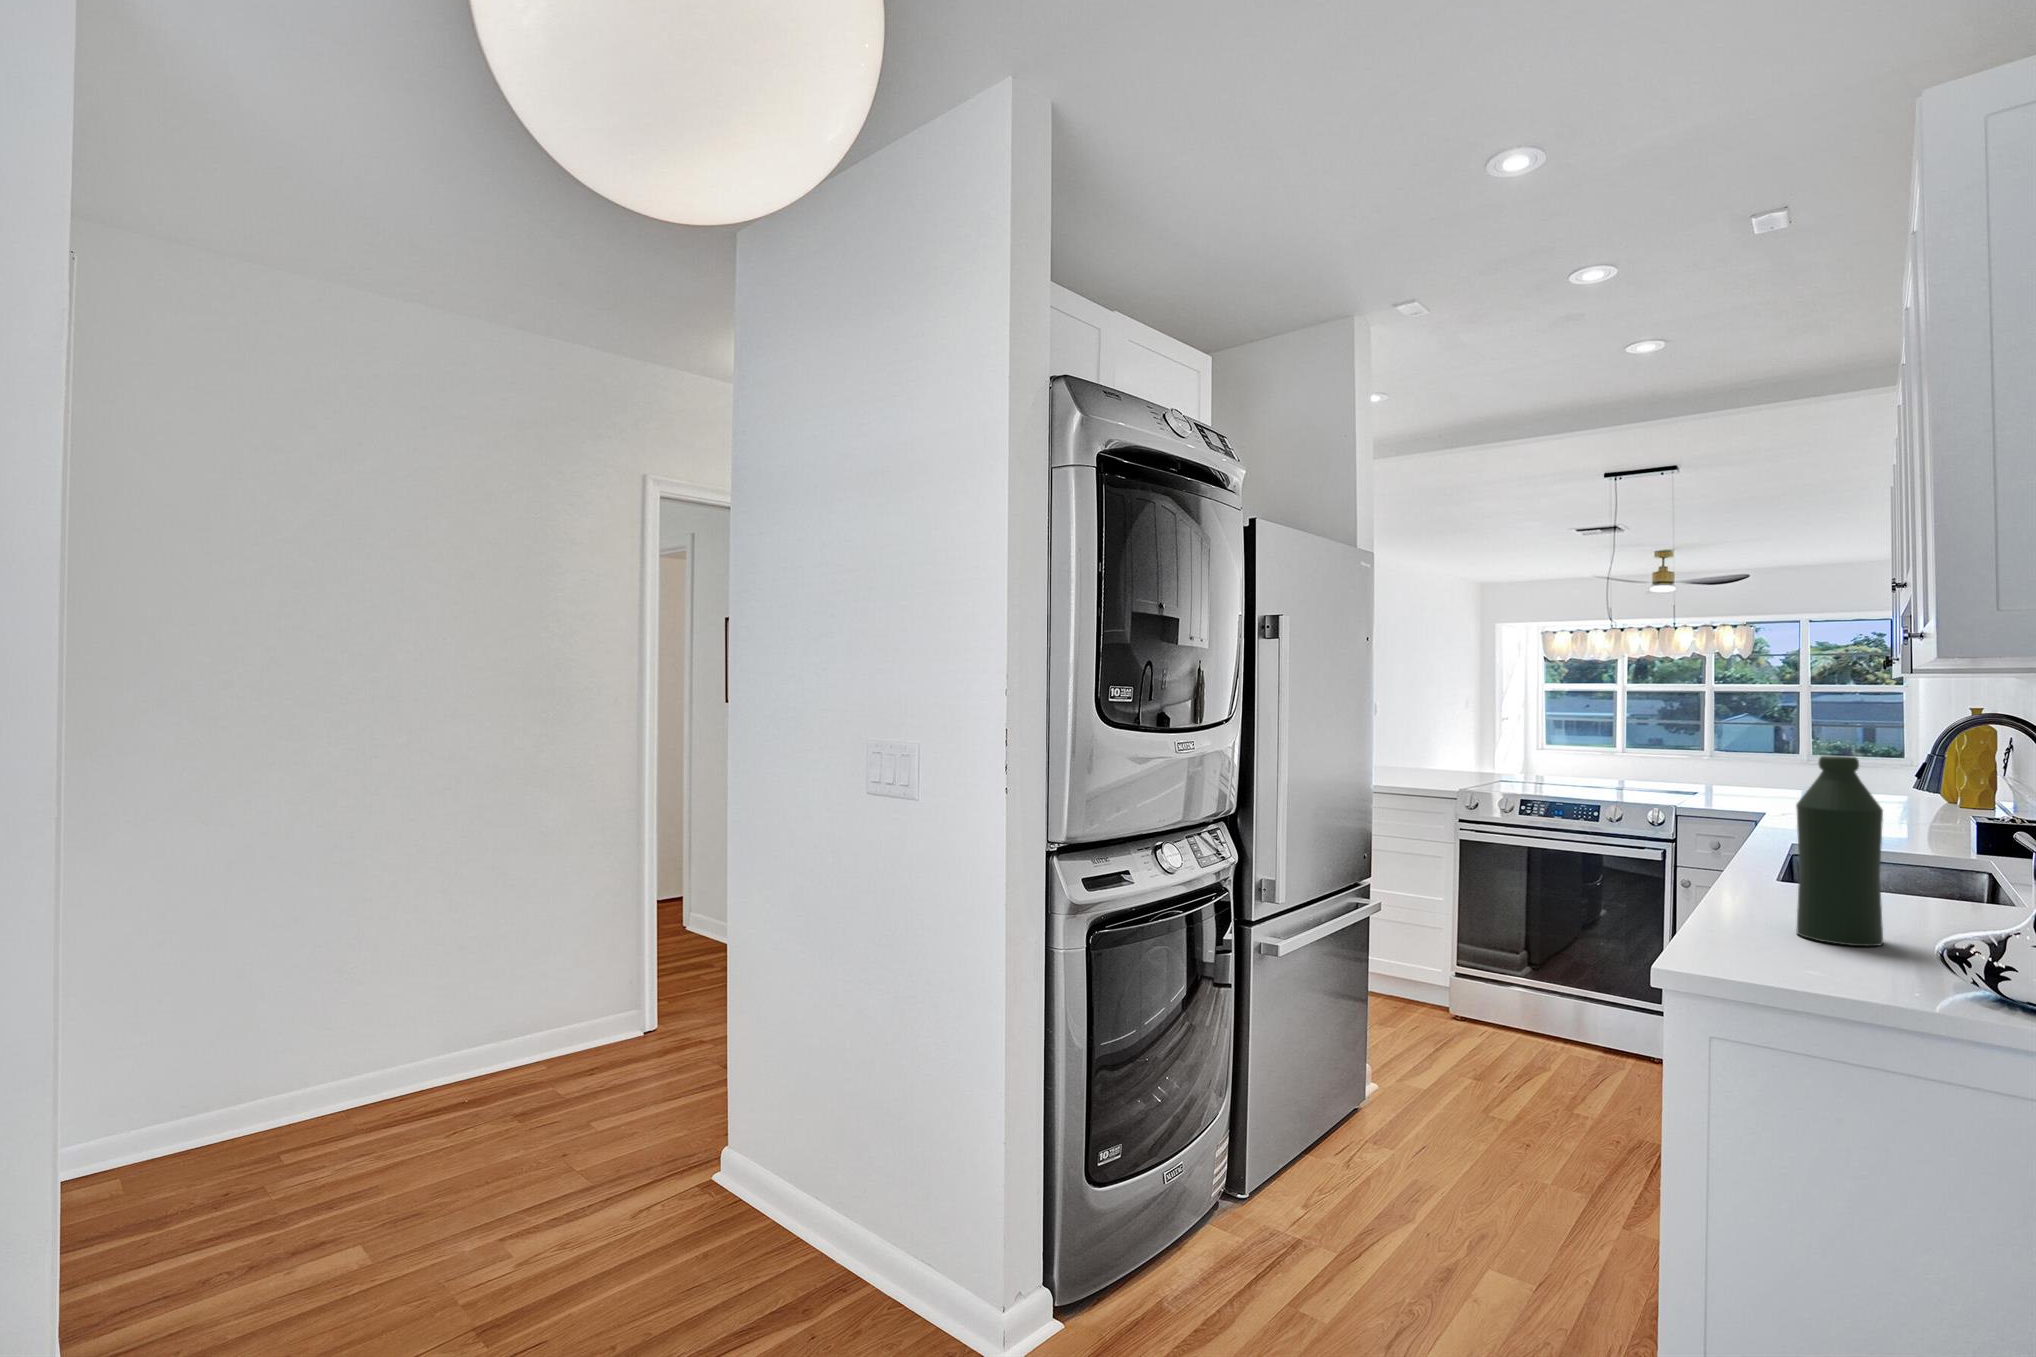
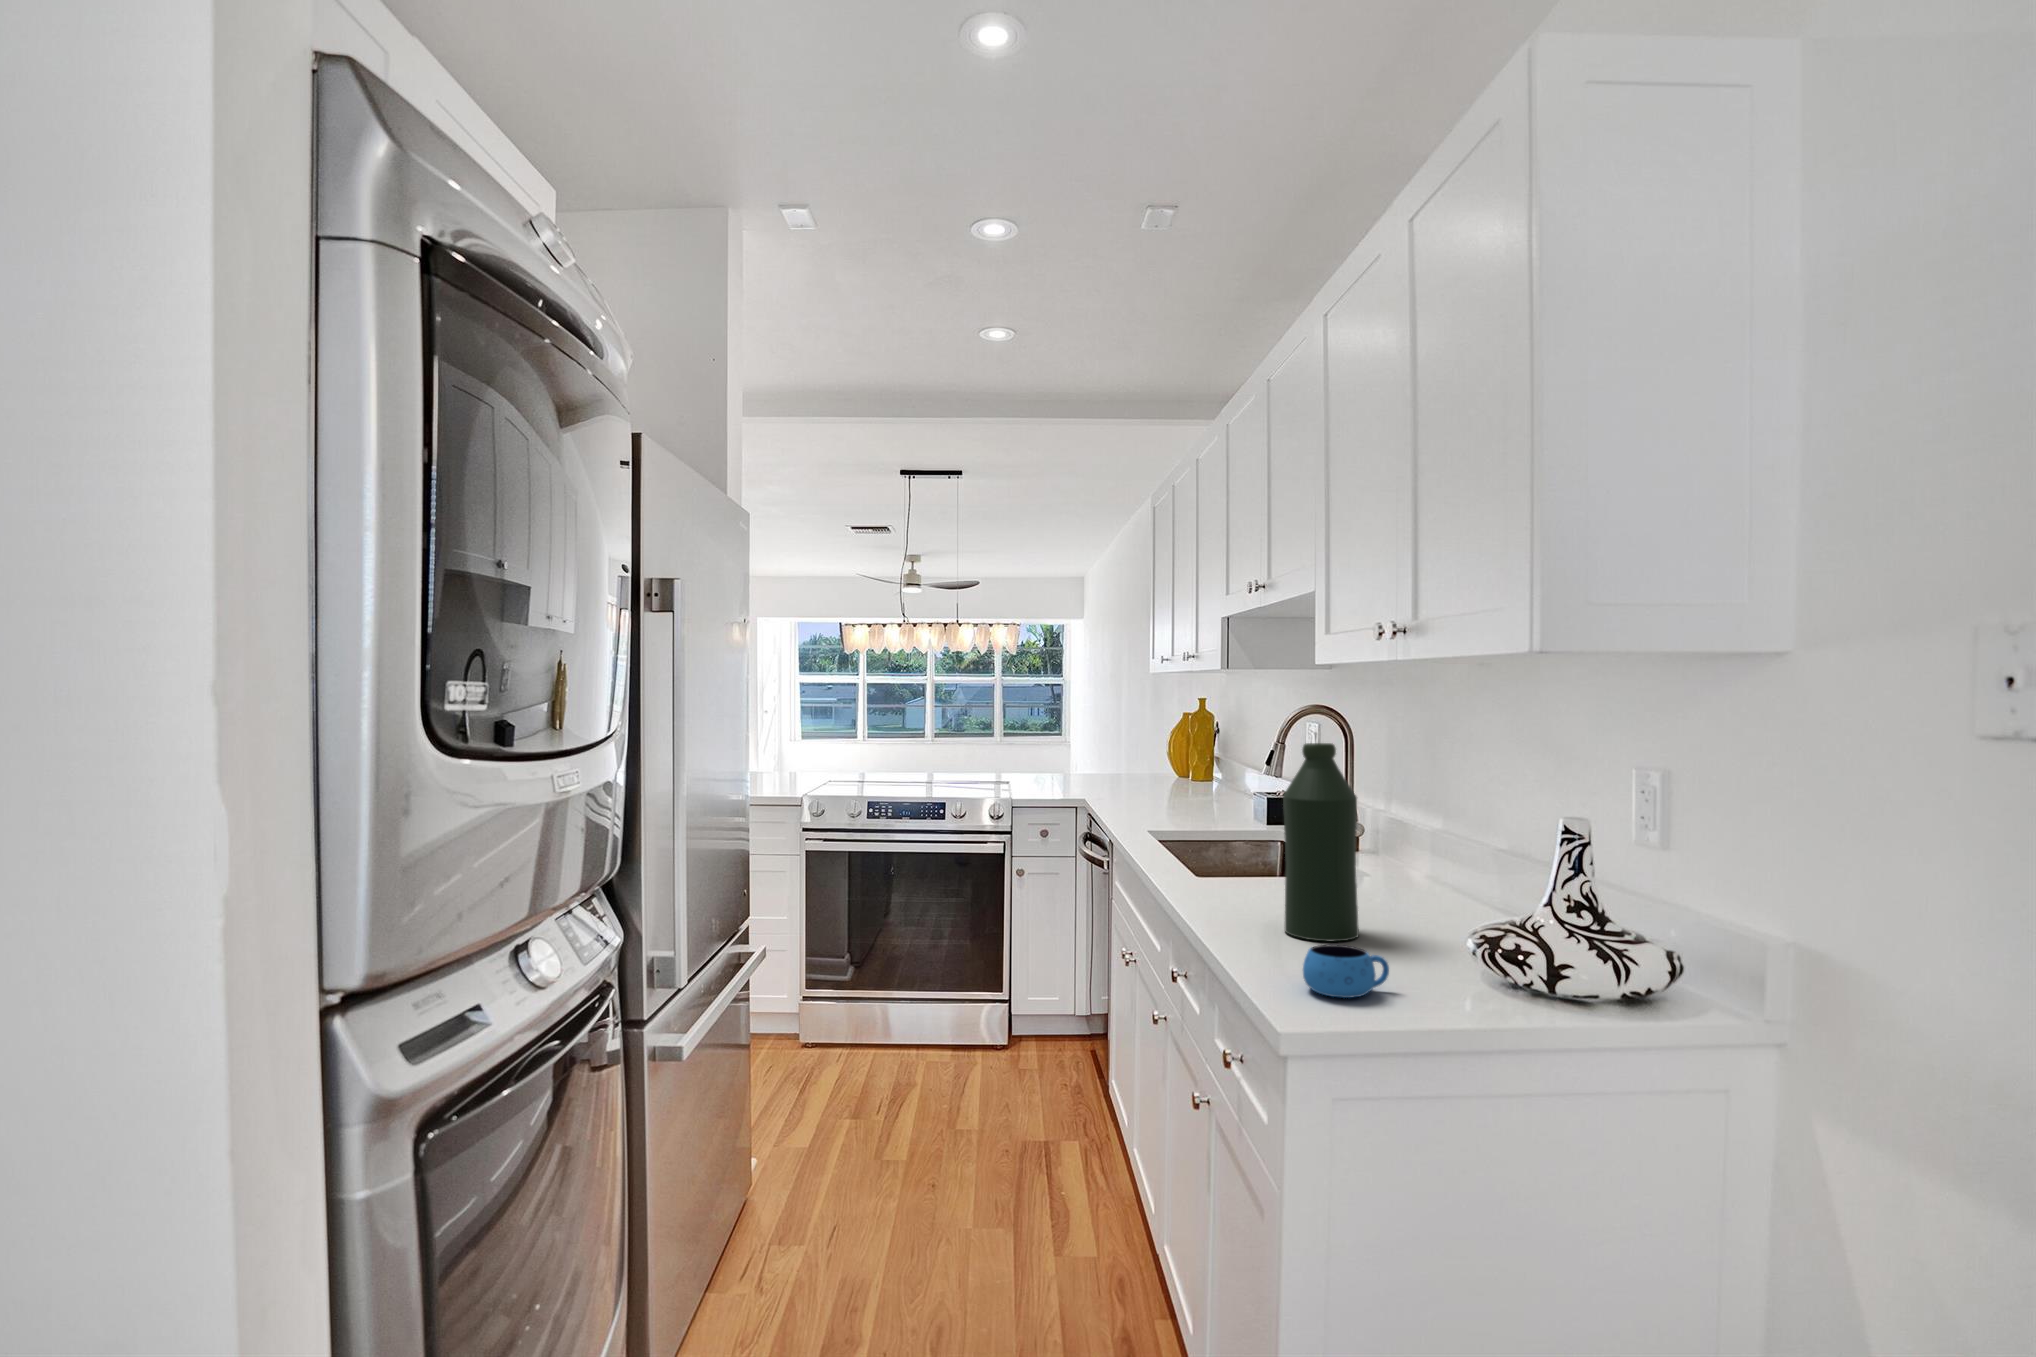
mug: none [1732,928,1828,974] -> present [1303,945,1389,998]

